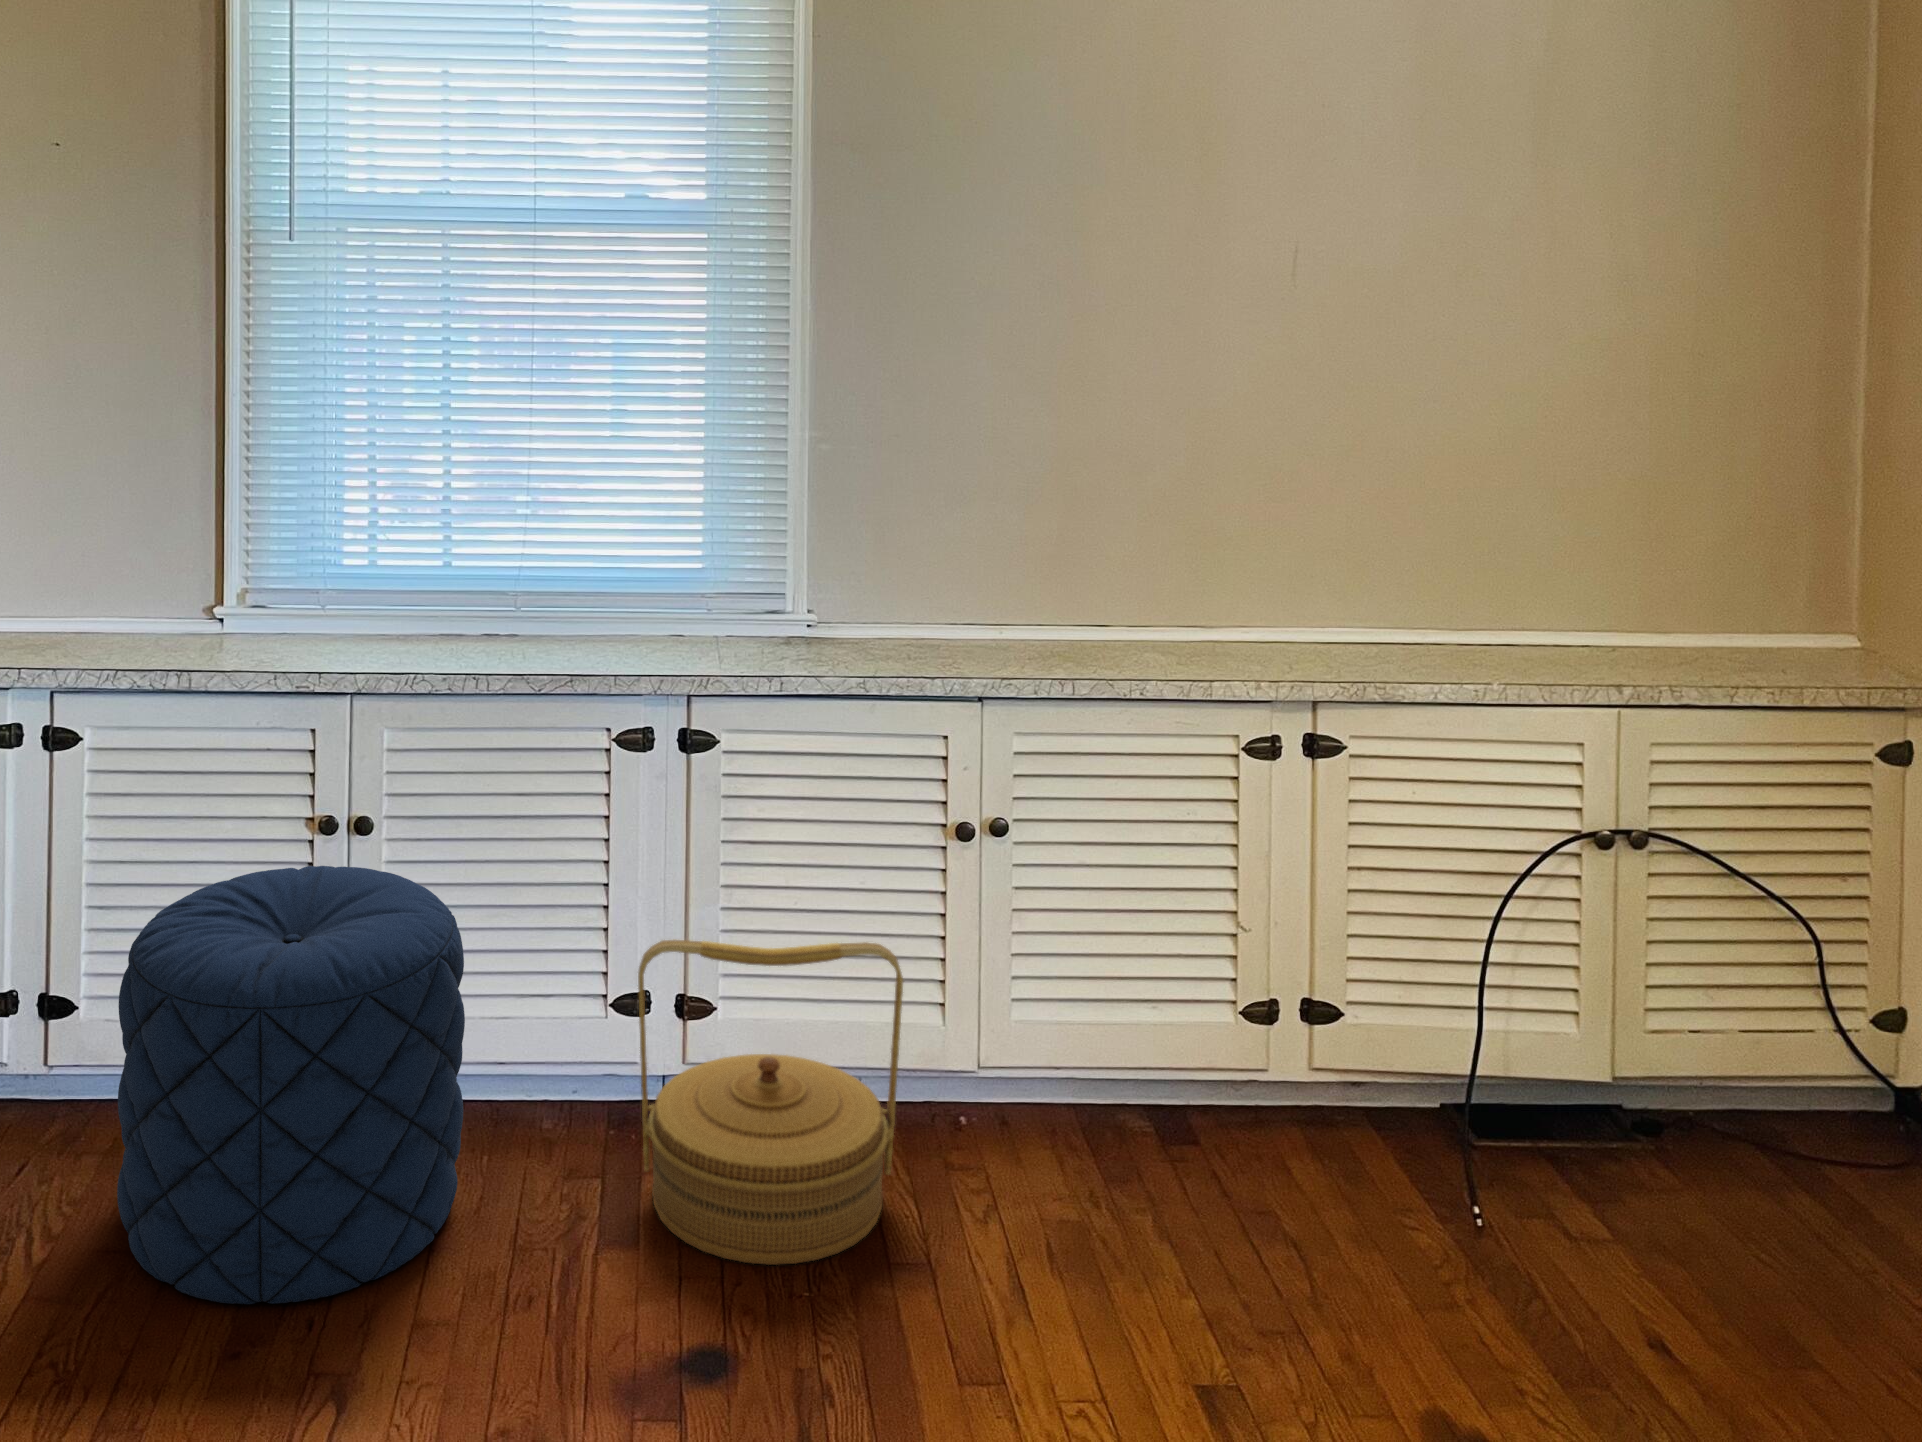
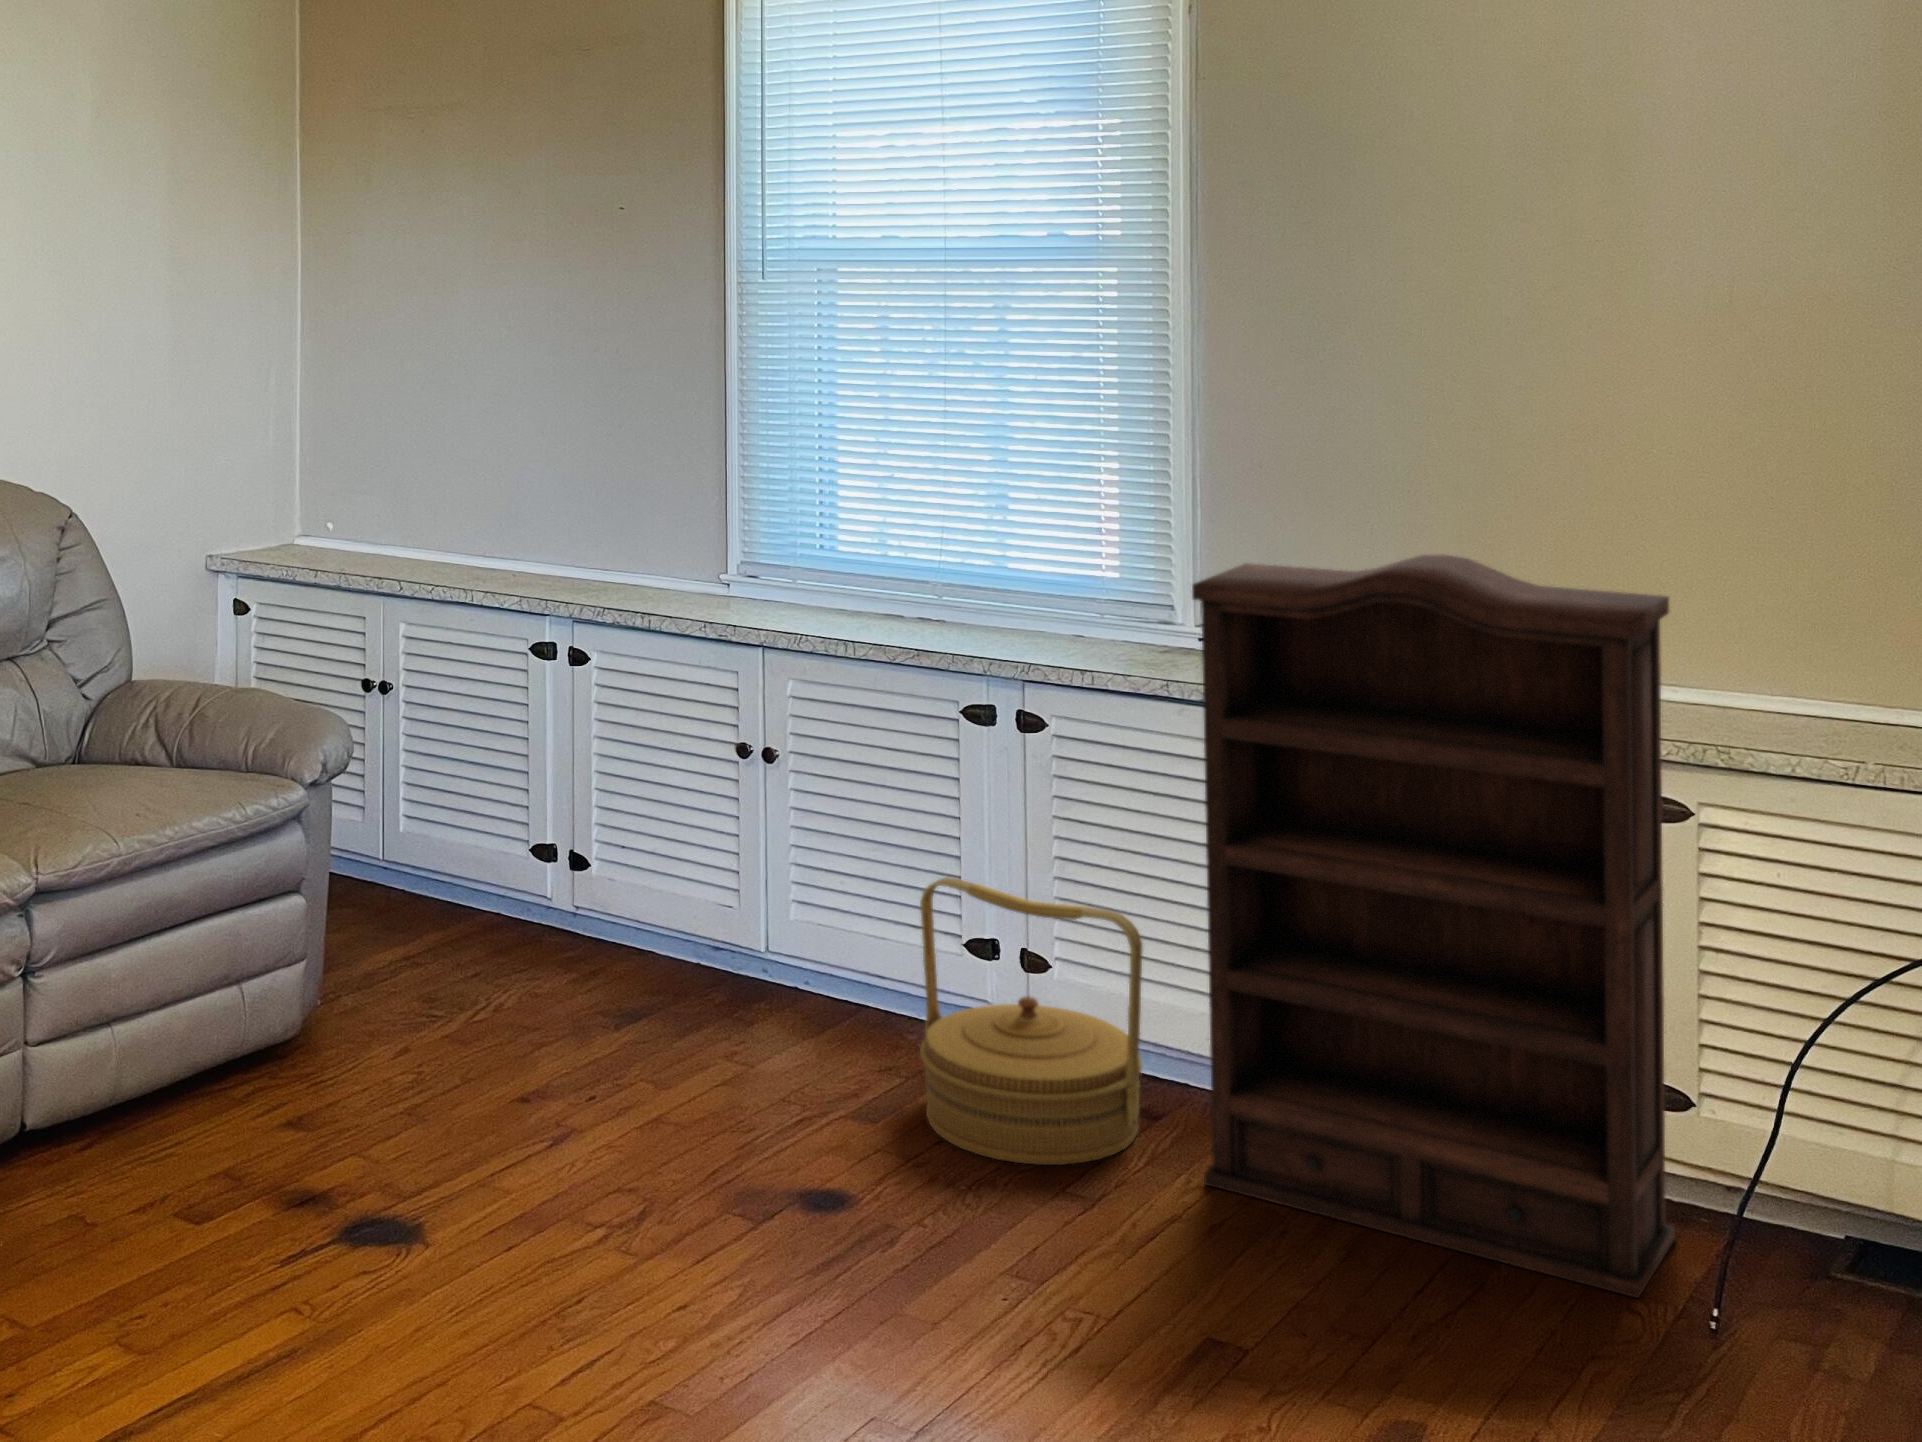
bookshelf: none [960,529,1416,1219] -> present [1192,554,1675,1298]
pouf: present [117,866,465,1304] -> none [545,775,809,1081]

